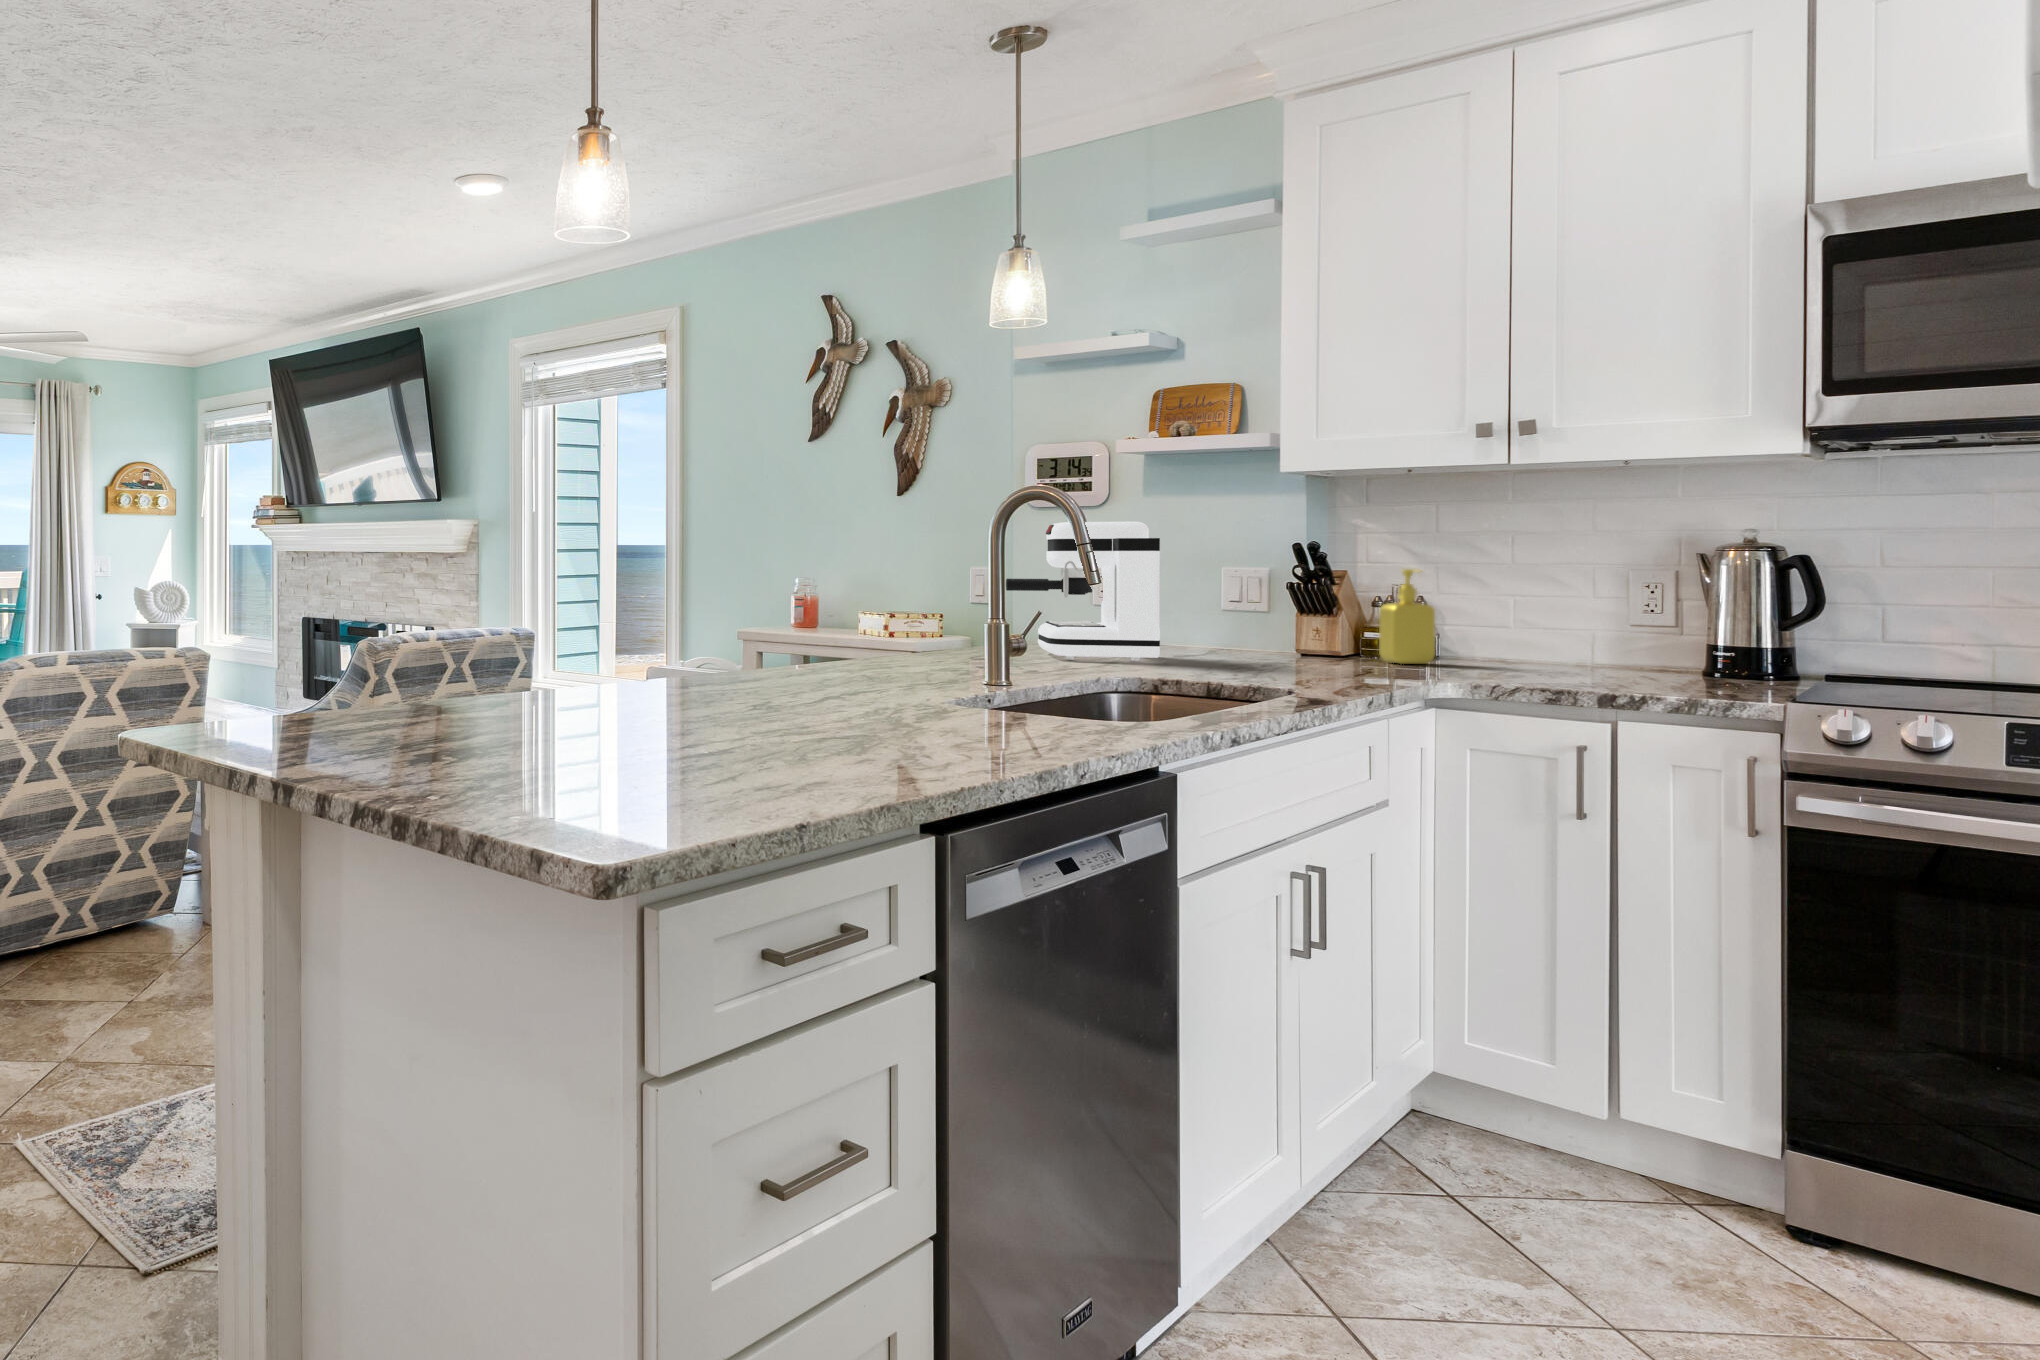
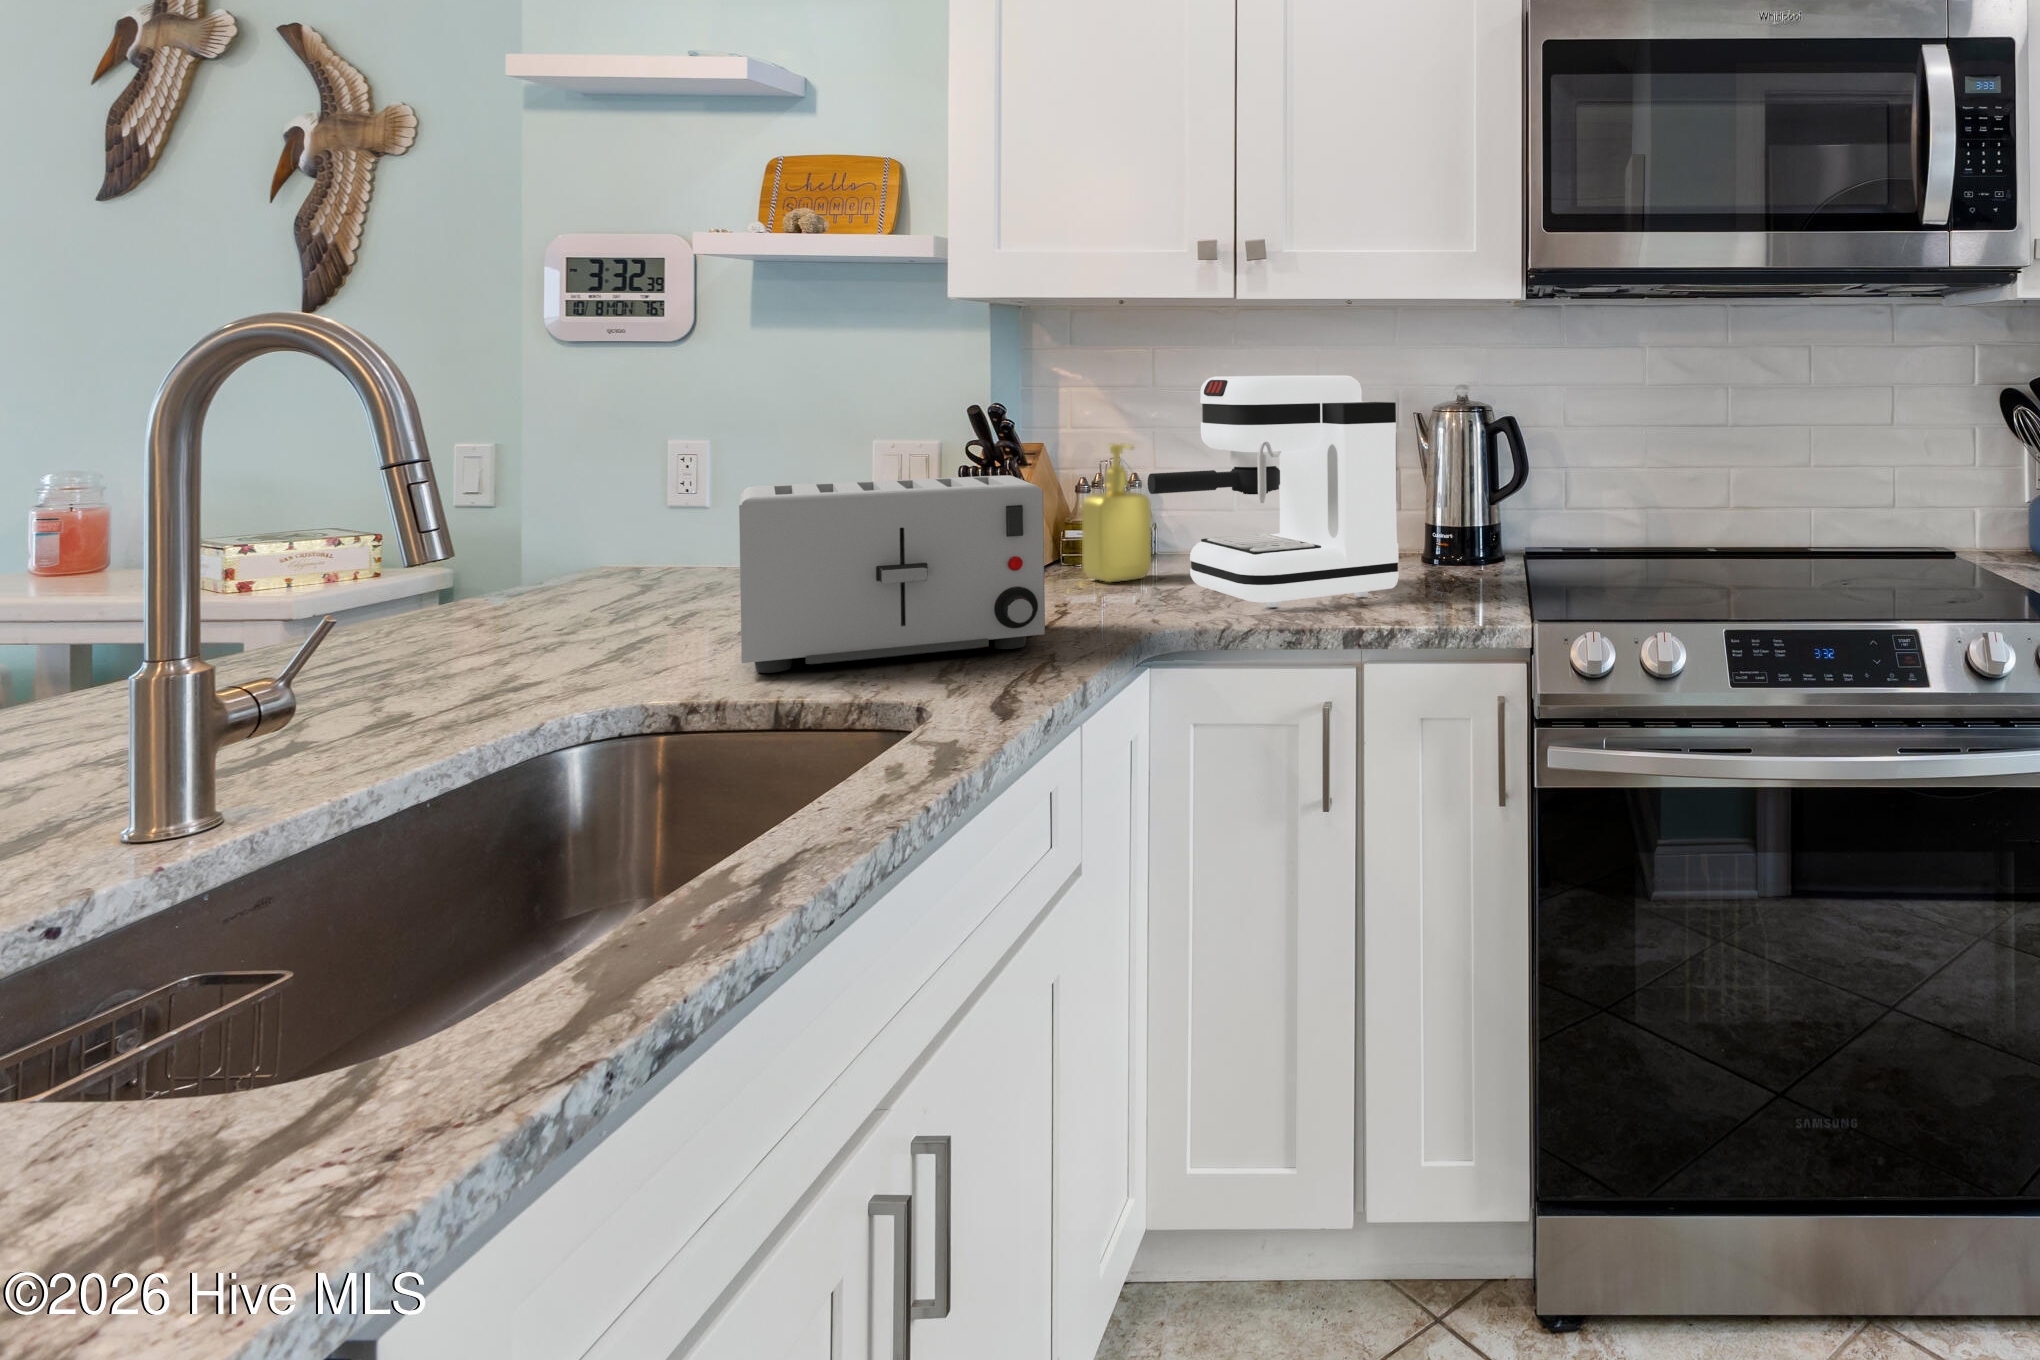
coffee maker: present [1006,522,1160,661] -> present [1147,375,1399,607]
toaster: none [1169,579,1360,679] -> present [739,475,1045,673]

